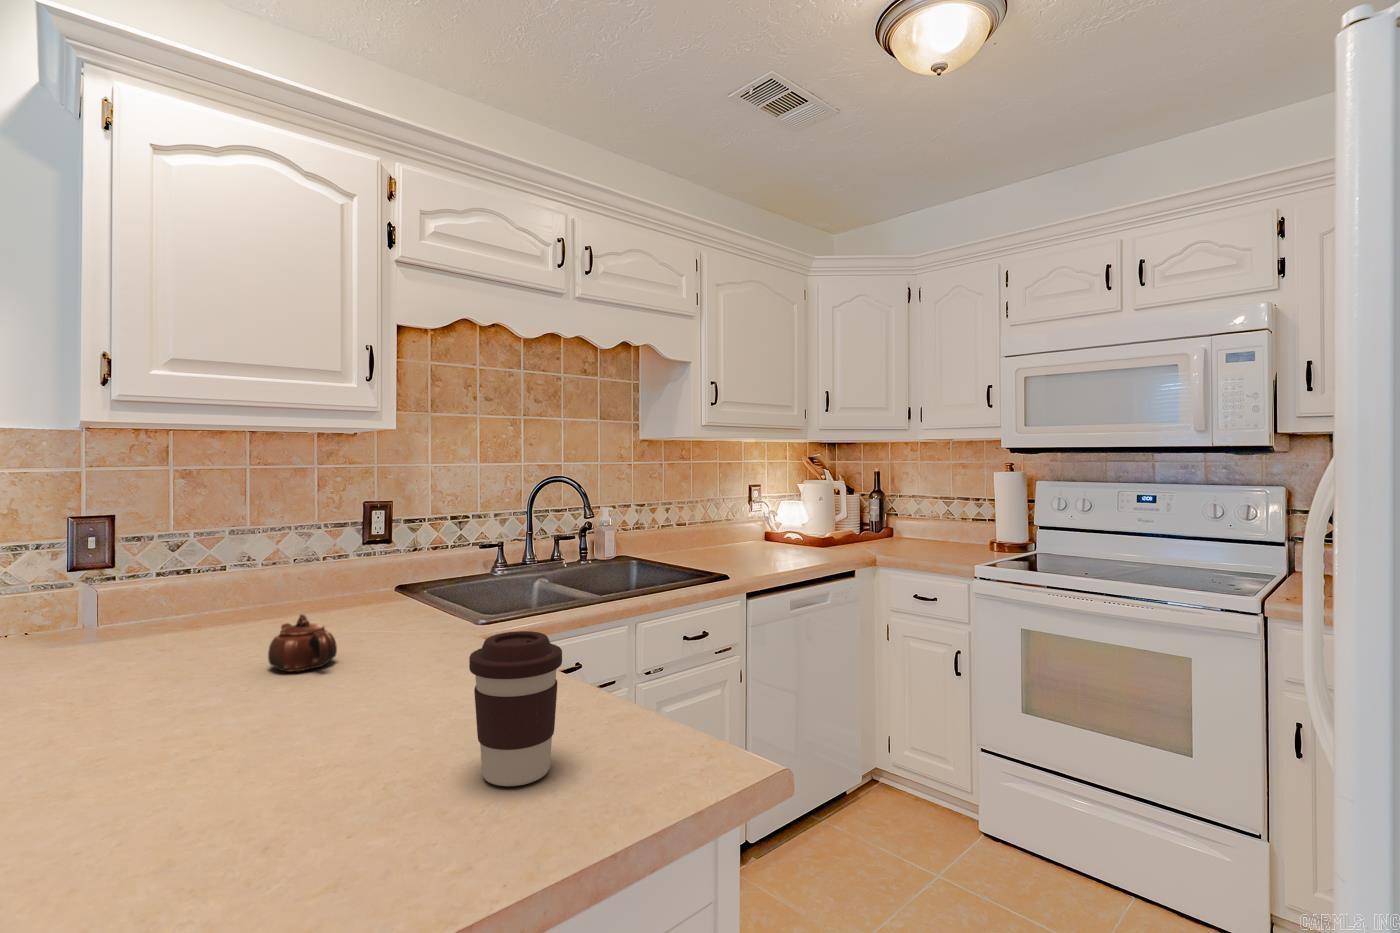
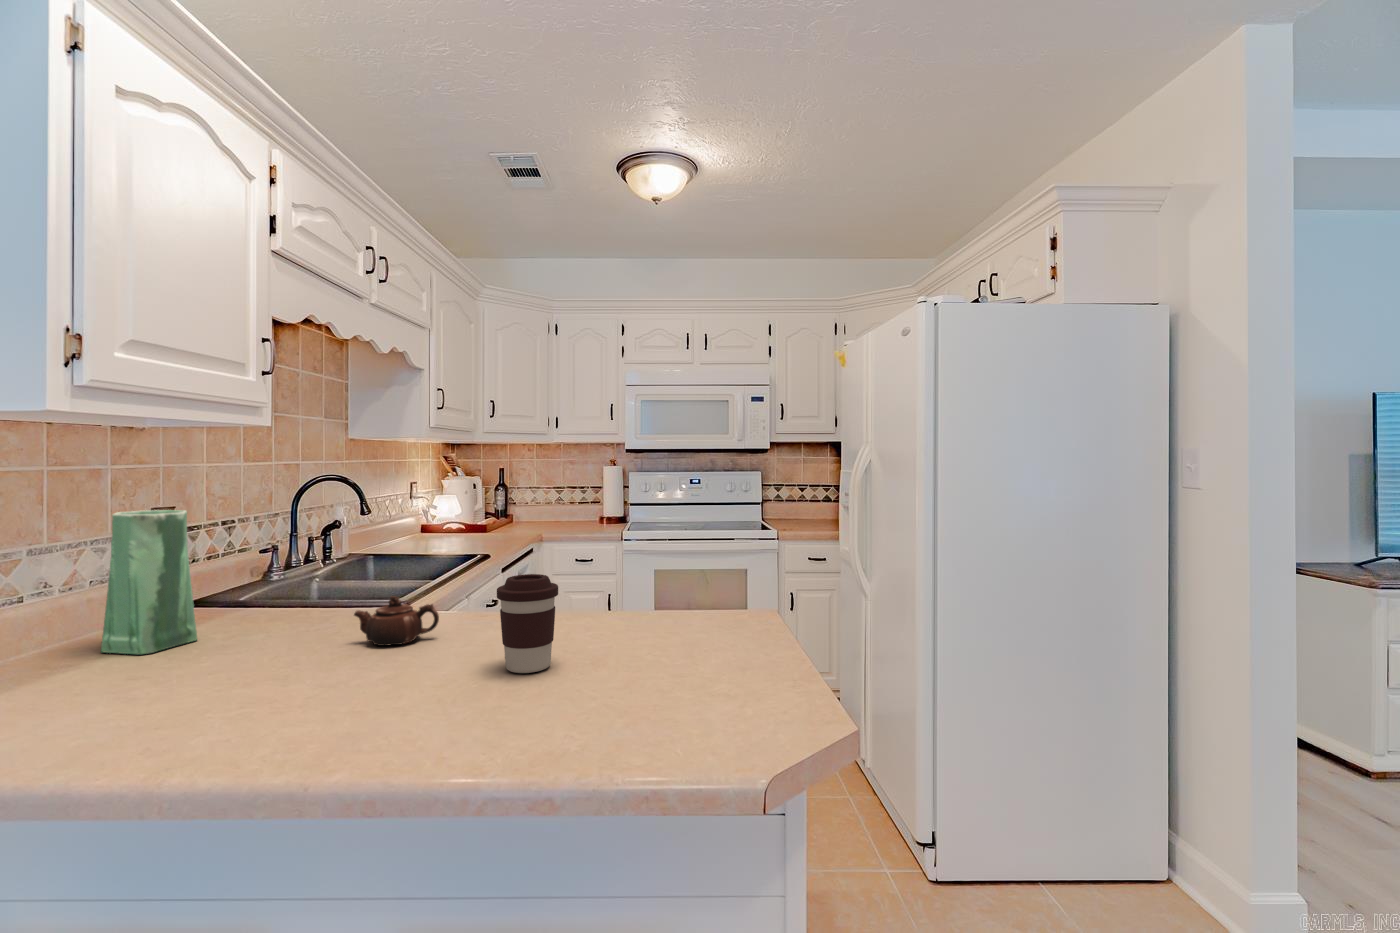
vase: none [210,504,273,628] -> present [101,510,197,654]
coffee cup: present [469,631,562,786] -> present [497,574,558,673]

